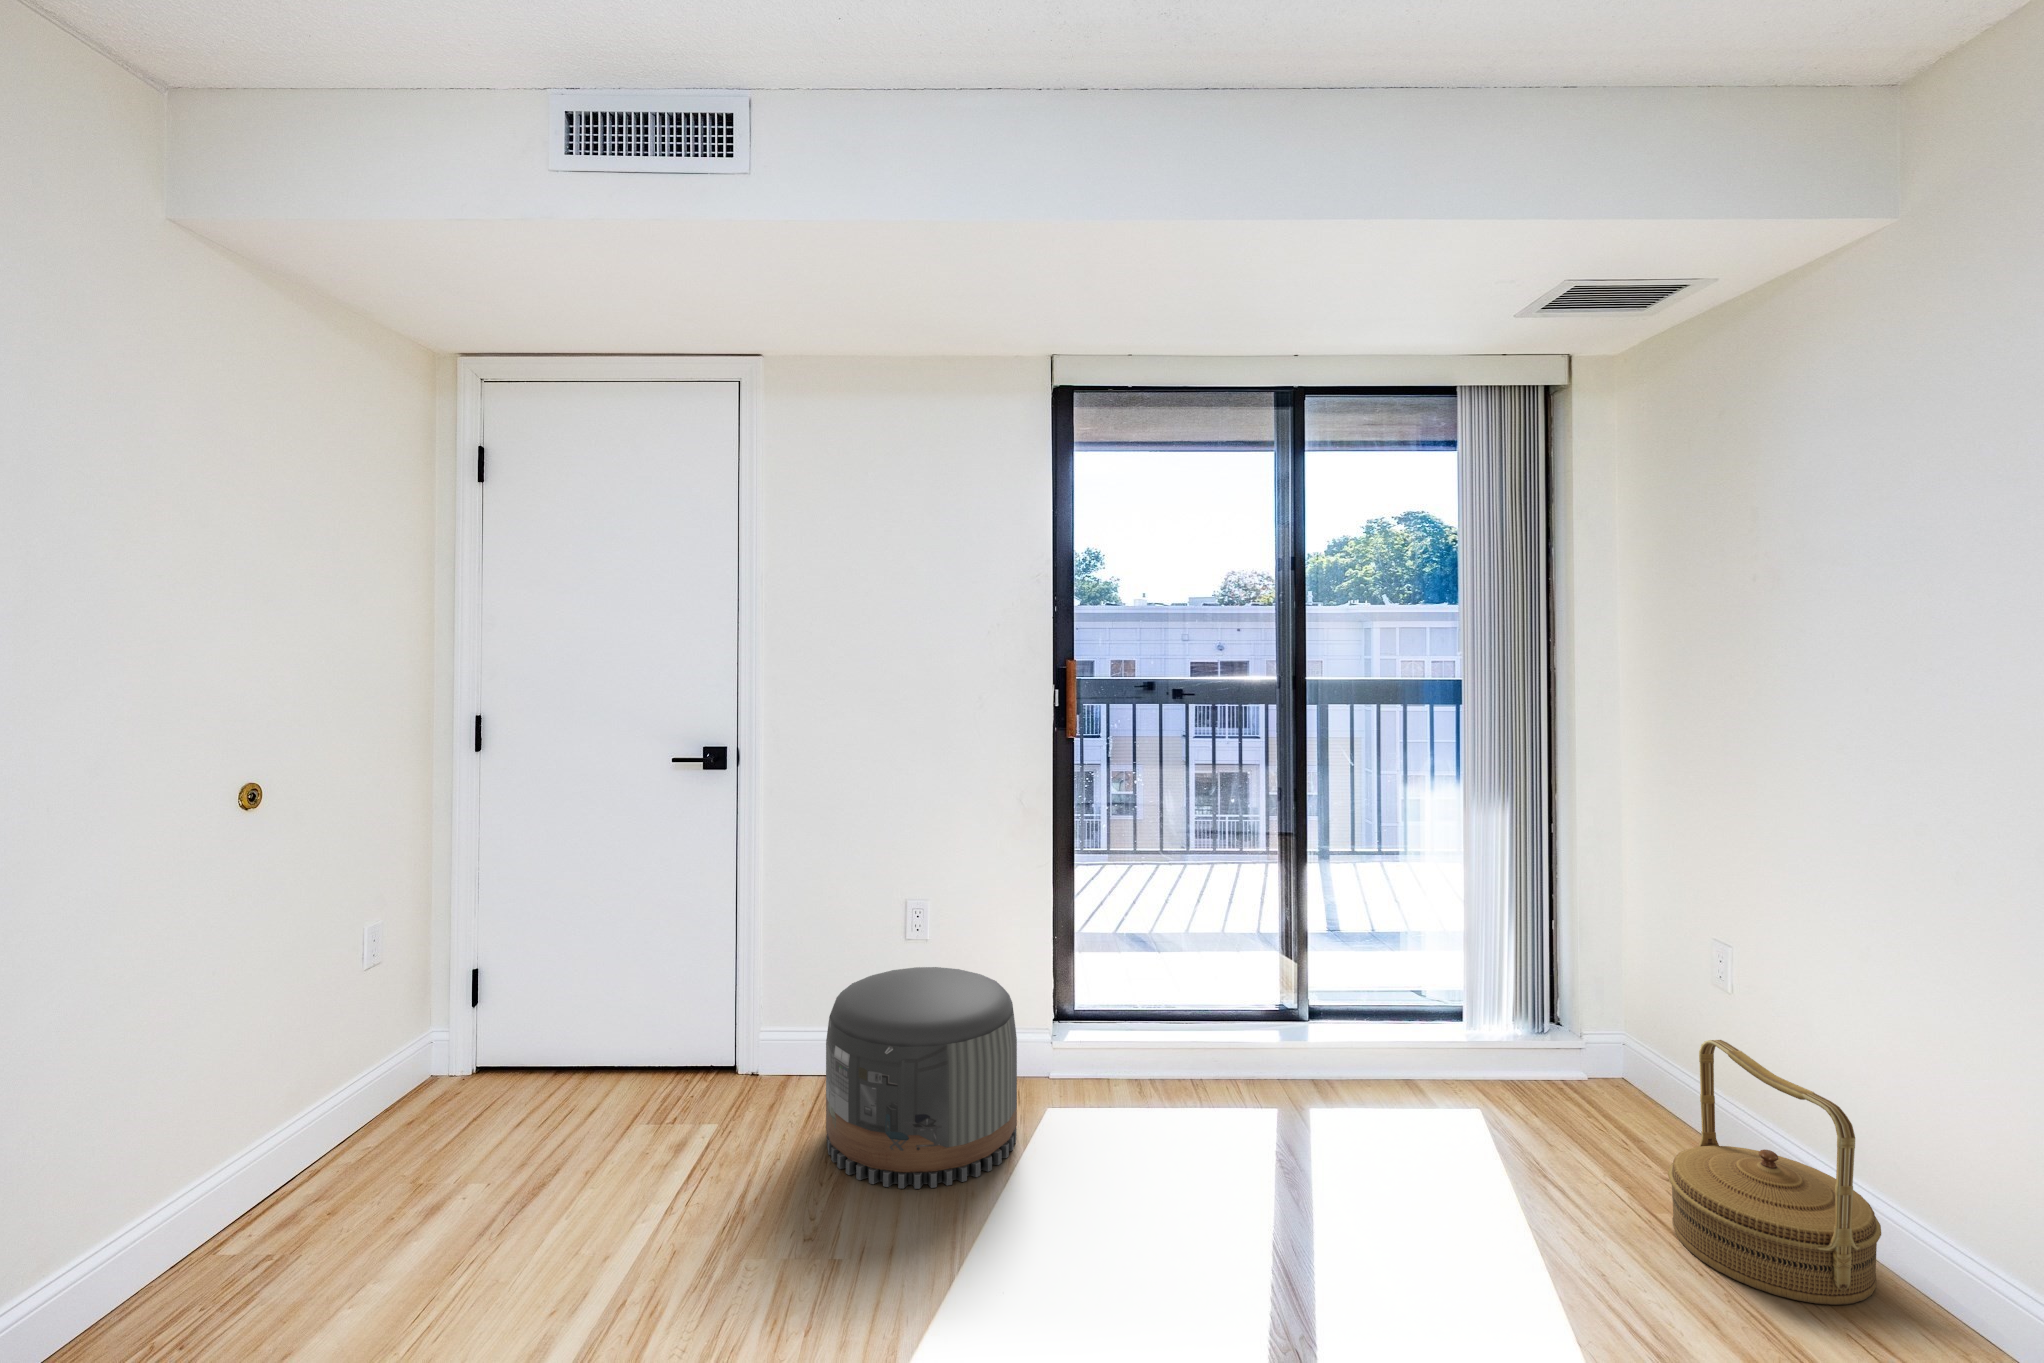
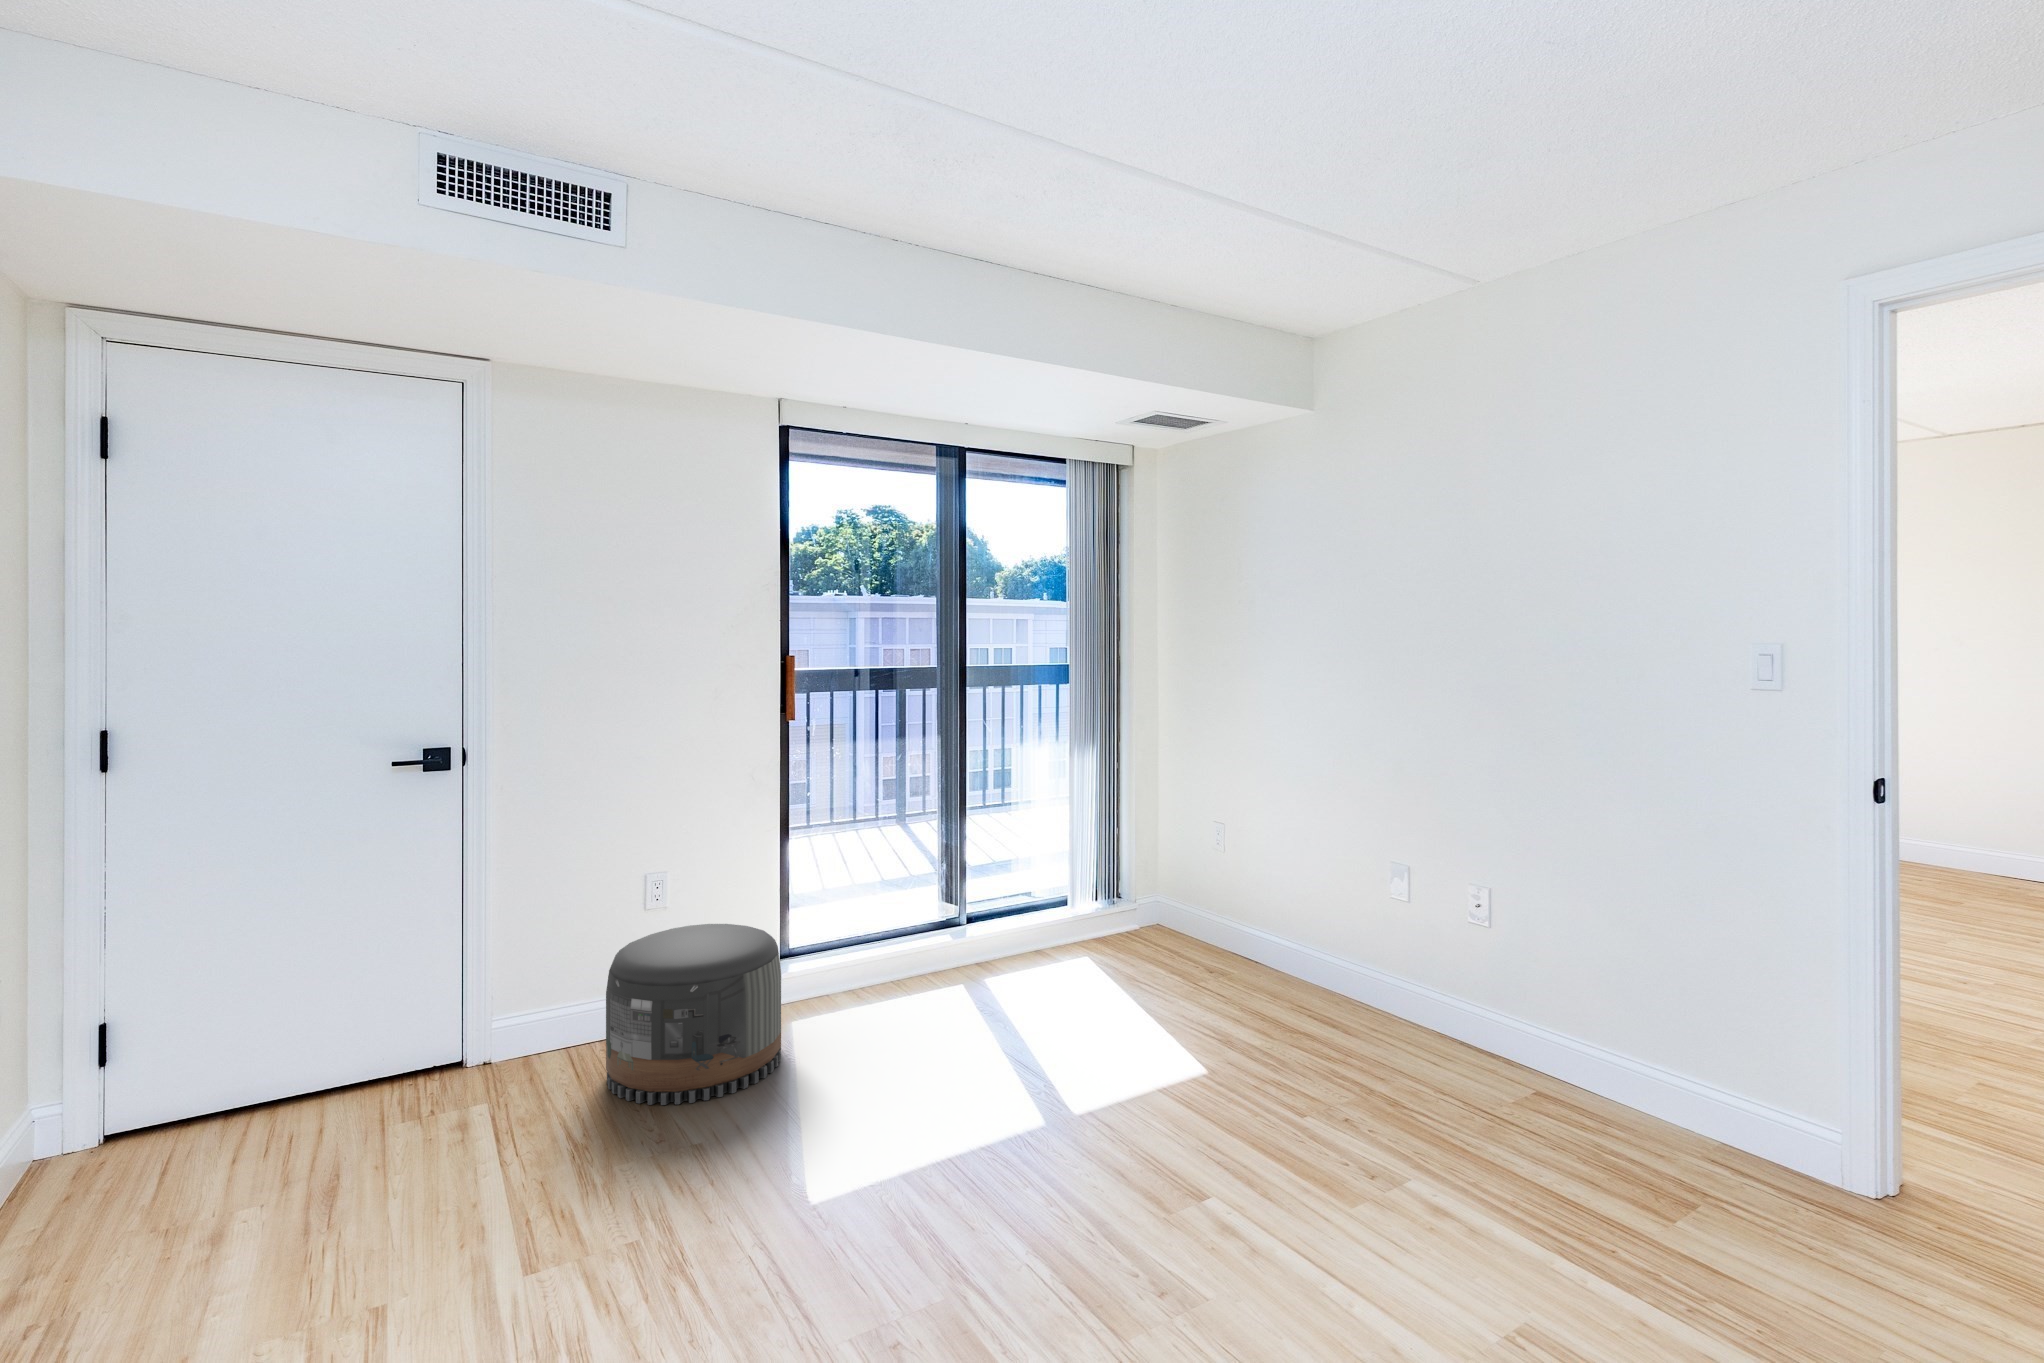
woven basket: present [1668,1040,1881,1305] -> none [1205,878,1303,1009]

